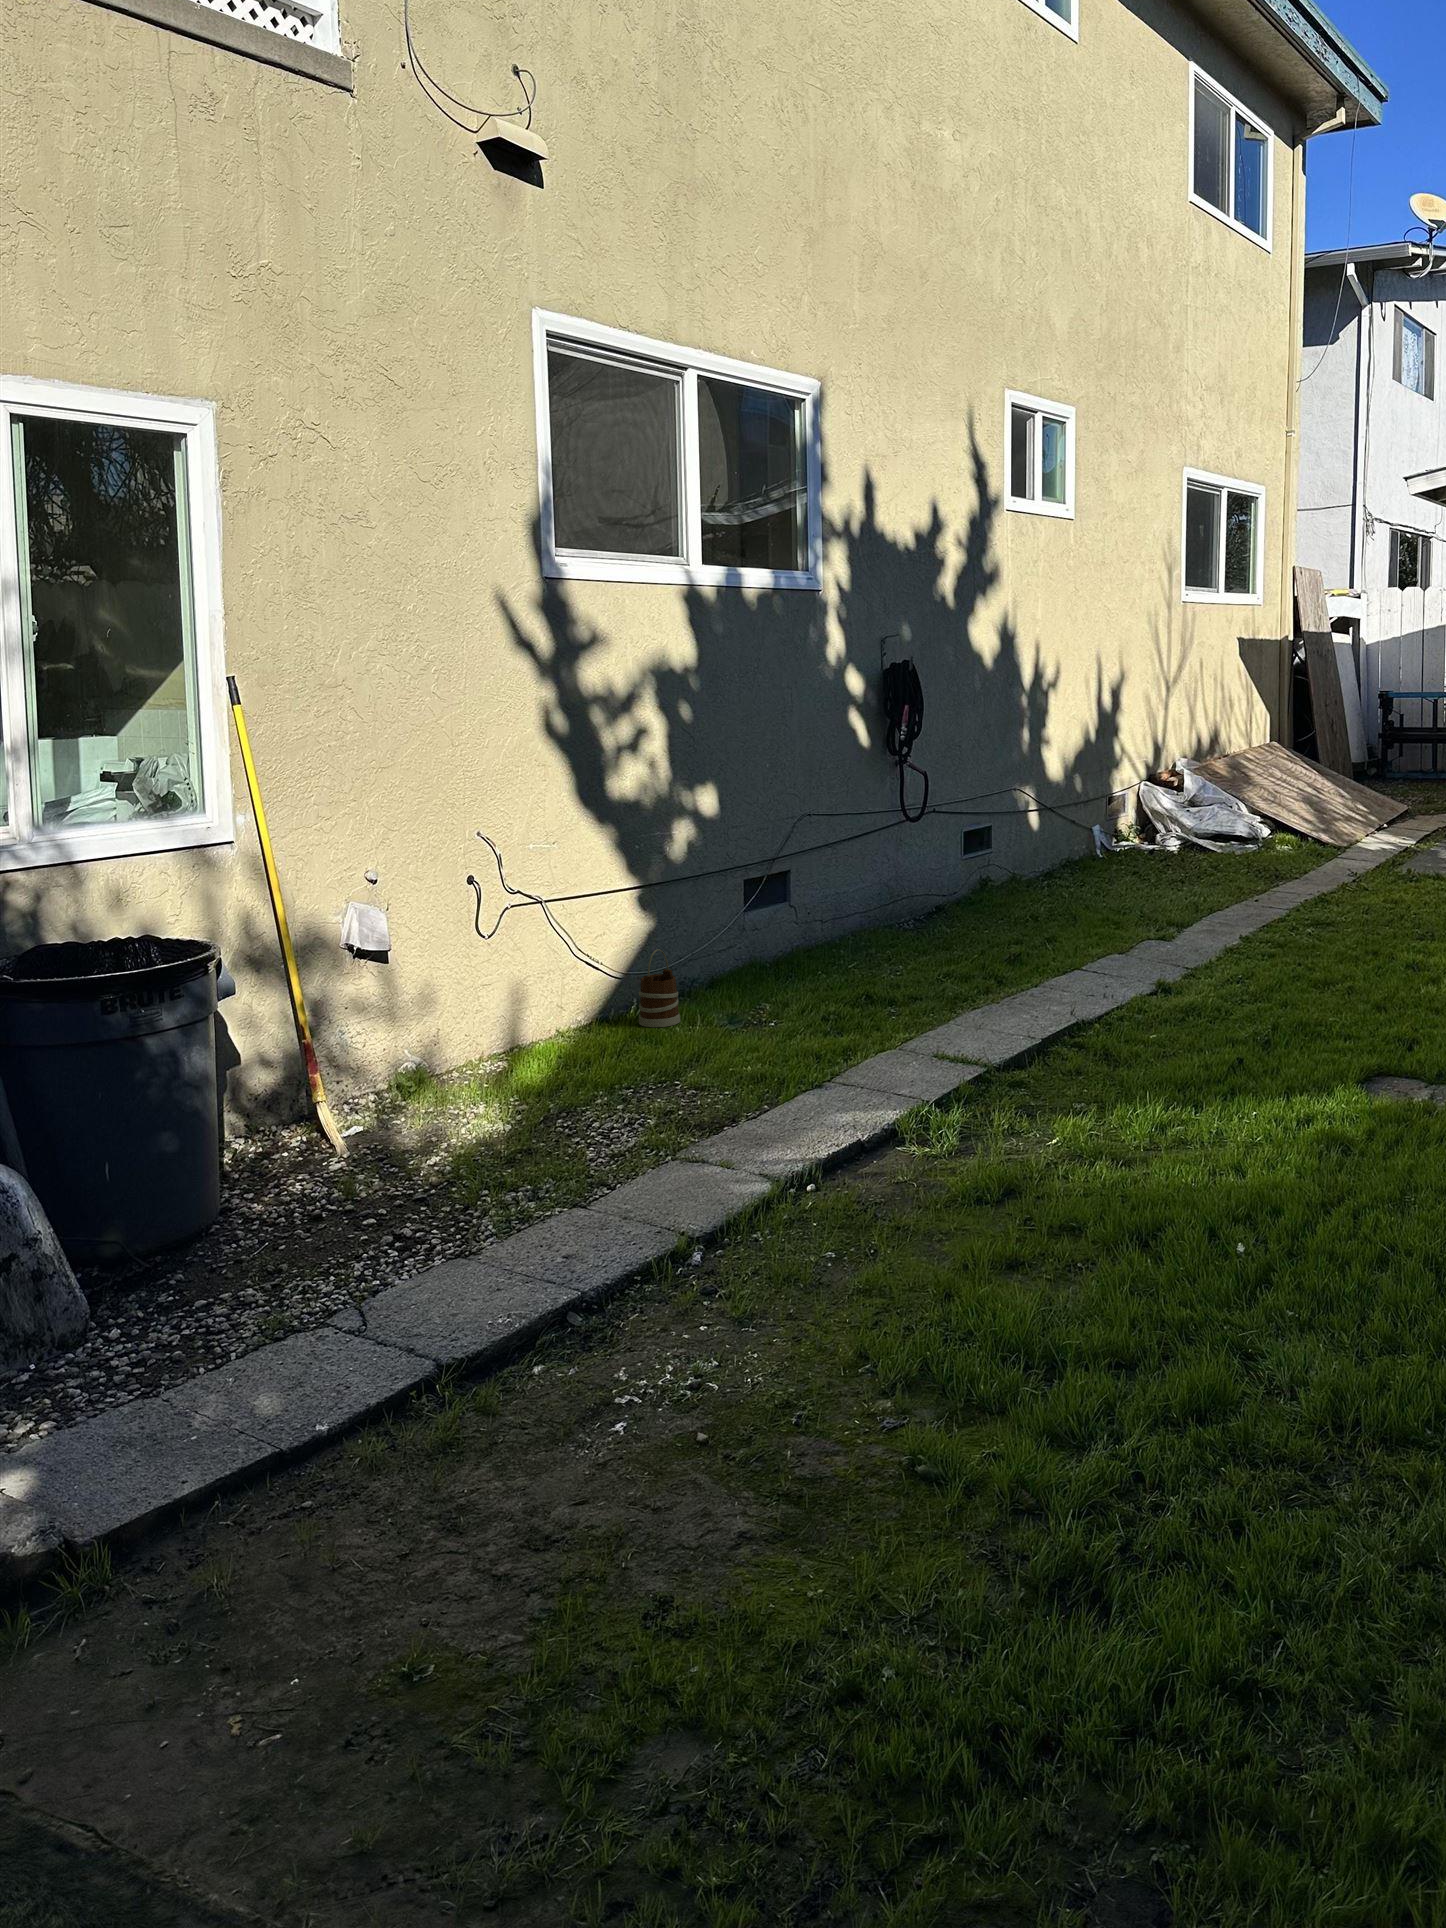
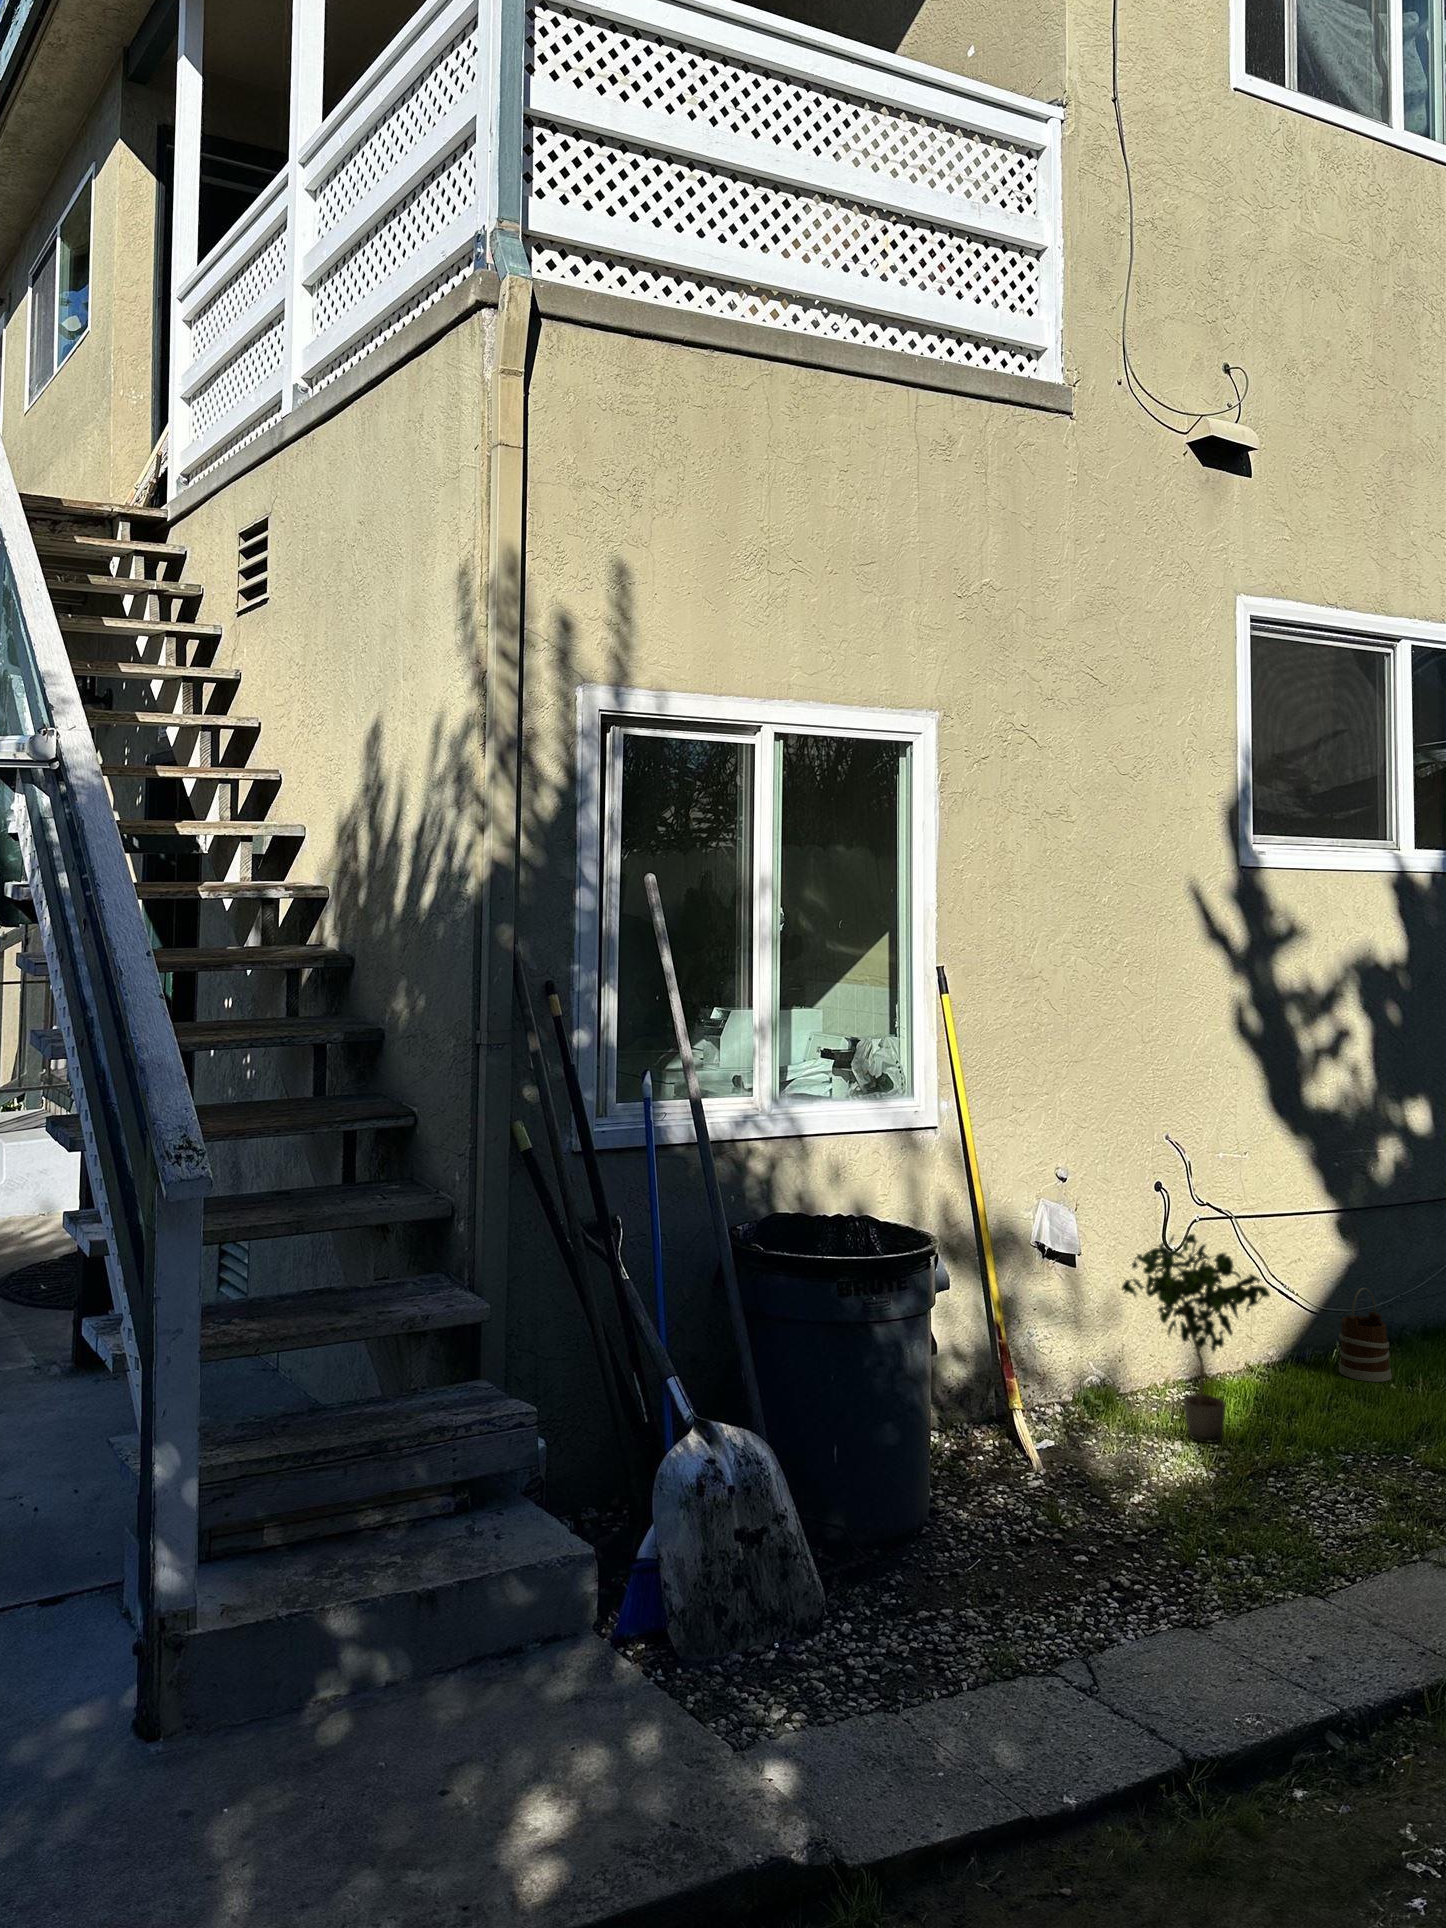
potted plant: none [435,917,563,1100] -> present [1122,1234,1270,1443]

